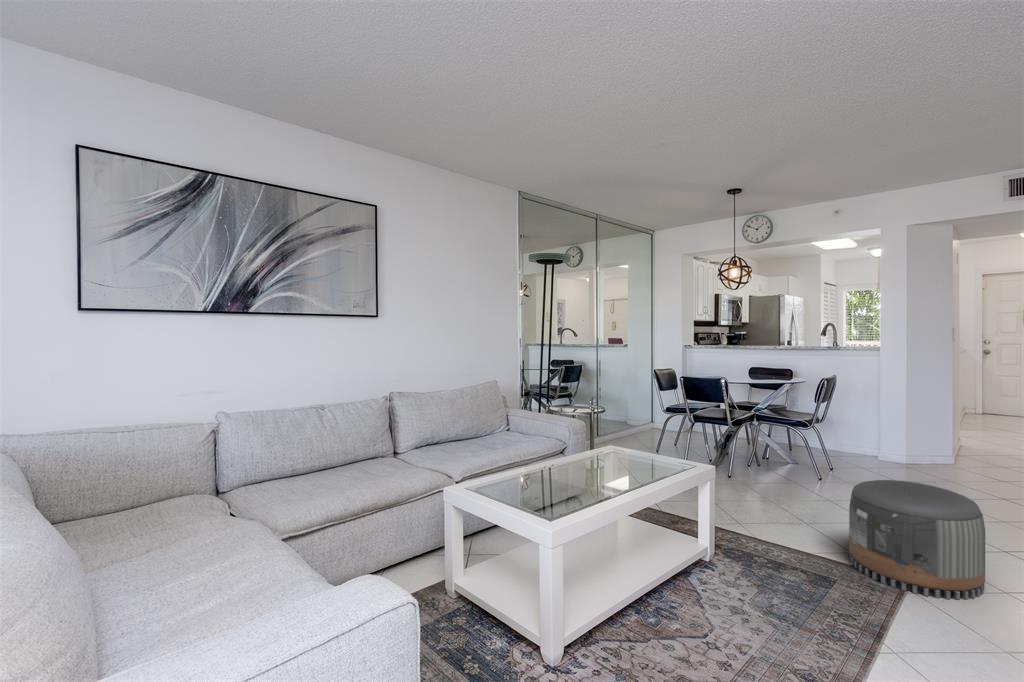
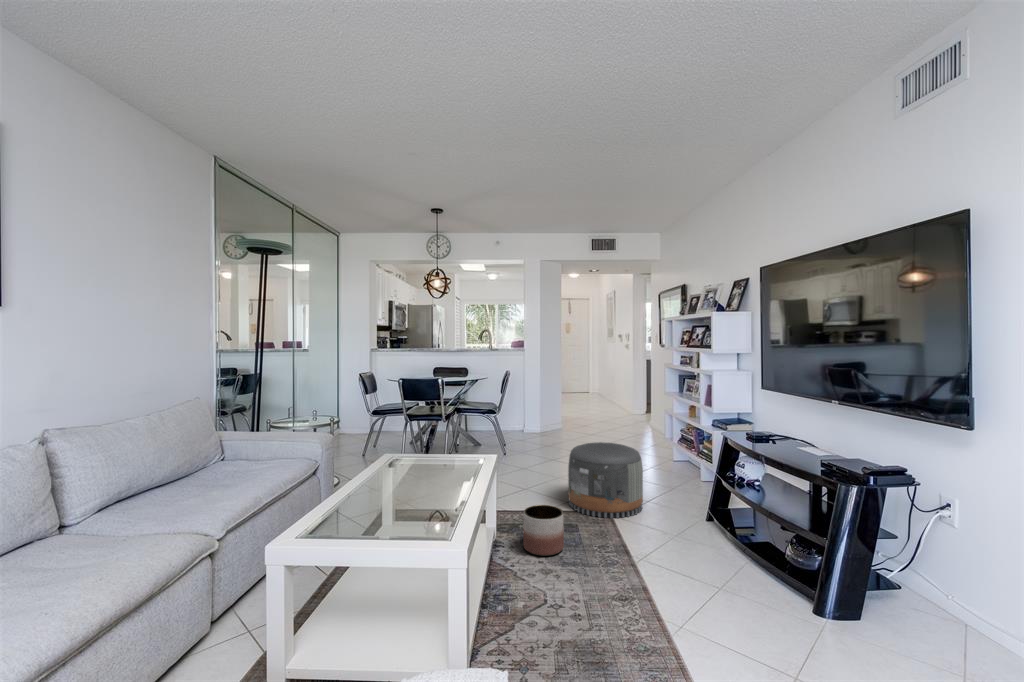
planter: none [733,535,787,599] -> present [523,505,564,556]

